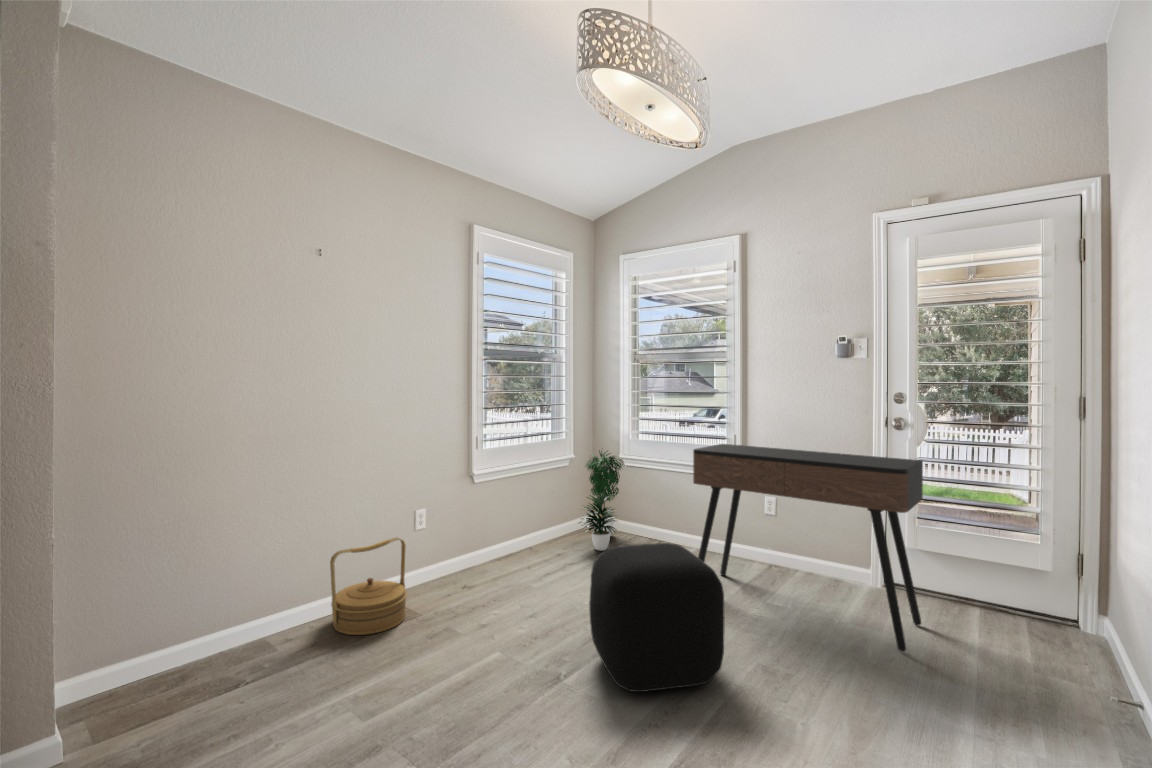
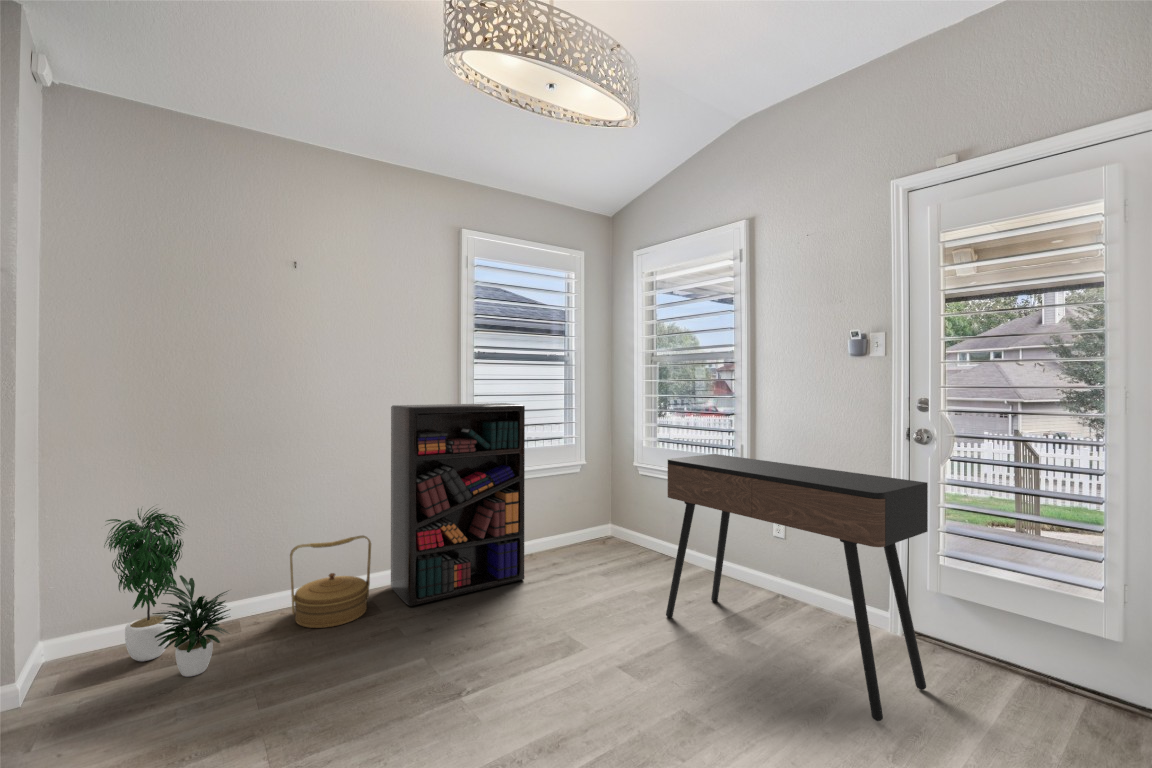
bookshelf: none [412,400,543,605] -> present [391,403,525,606]
potted plant: present [578,451,623,551] -> present [104,508,230,677]
ottoman: present [589,543,724,692] -> none [489,561,632,728]

